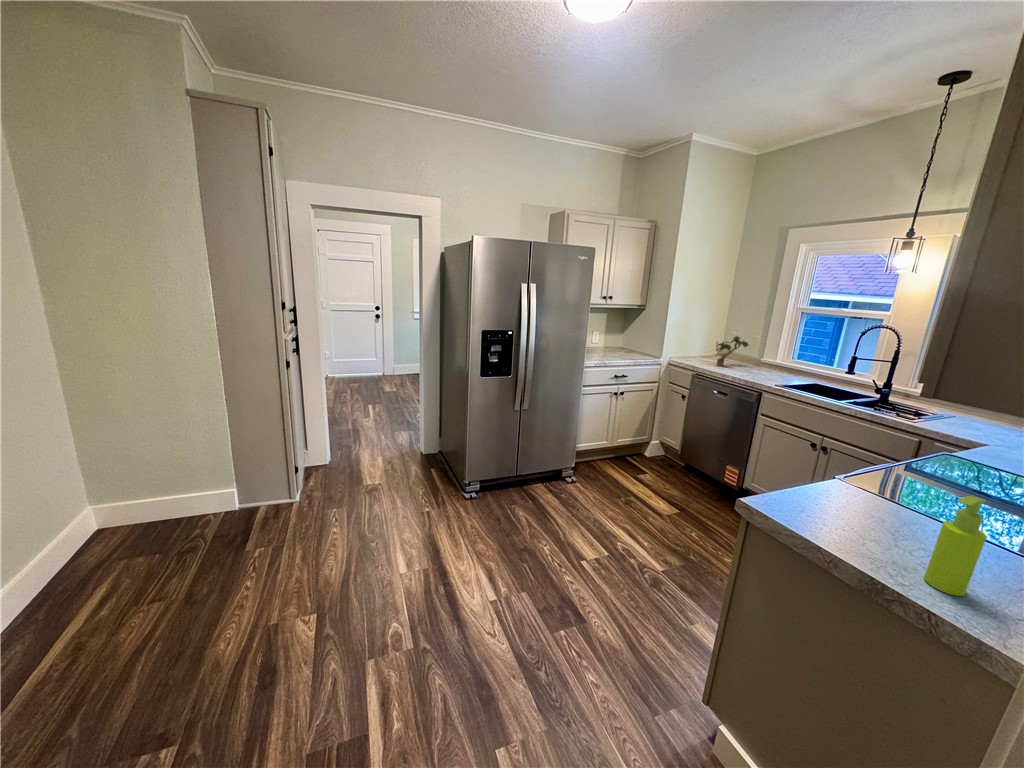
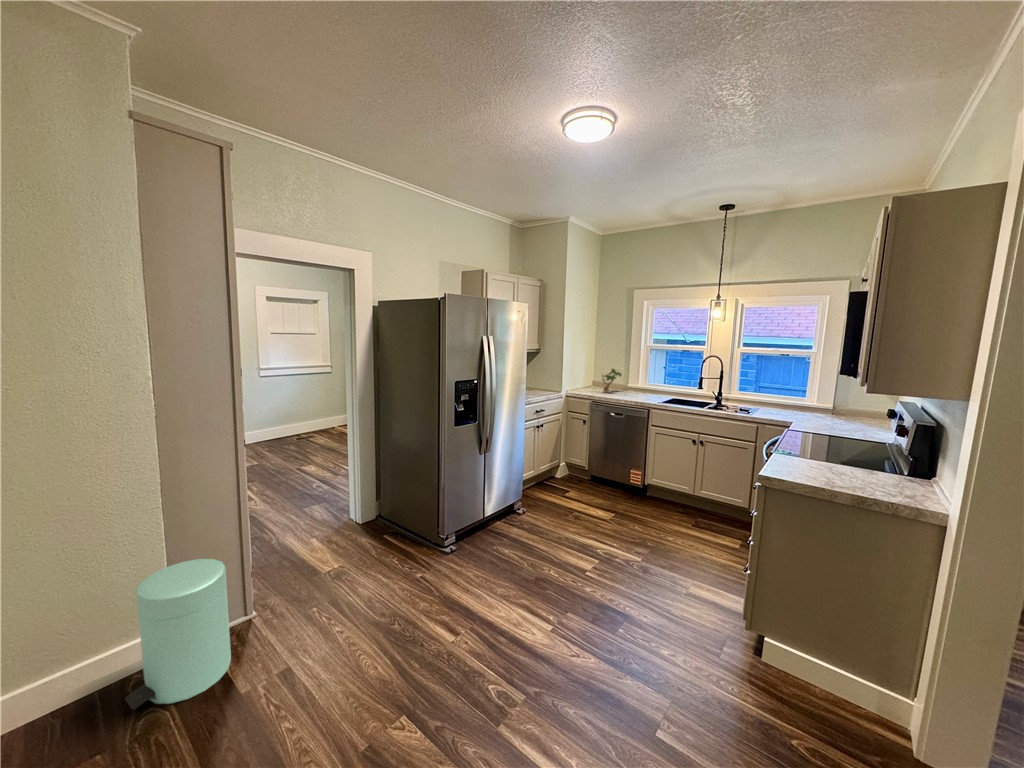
trash can: none [190,446,264,541] -> present [125,559,231,710]
soap dispenser: present [924,496,986,596] -> none [872,443,897,495]

